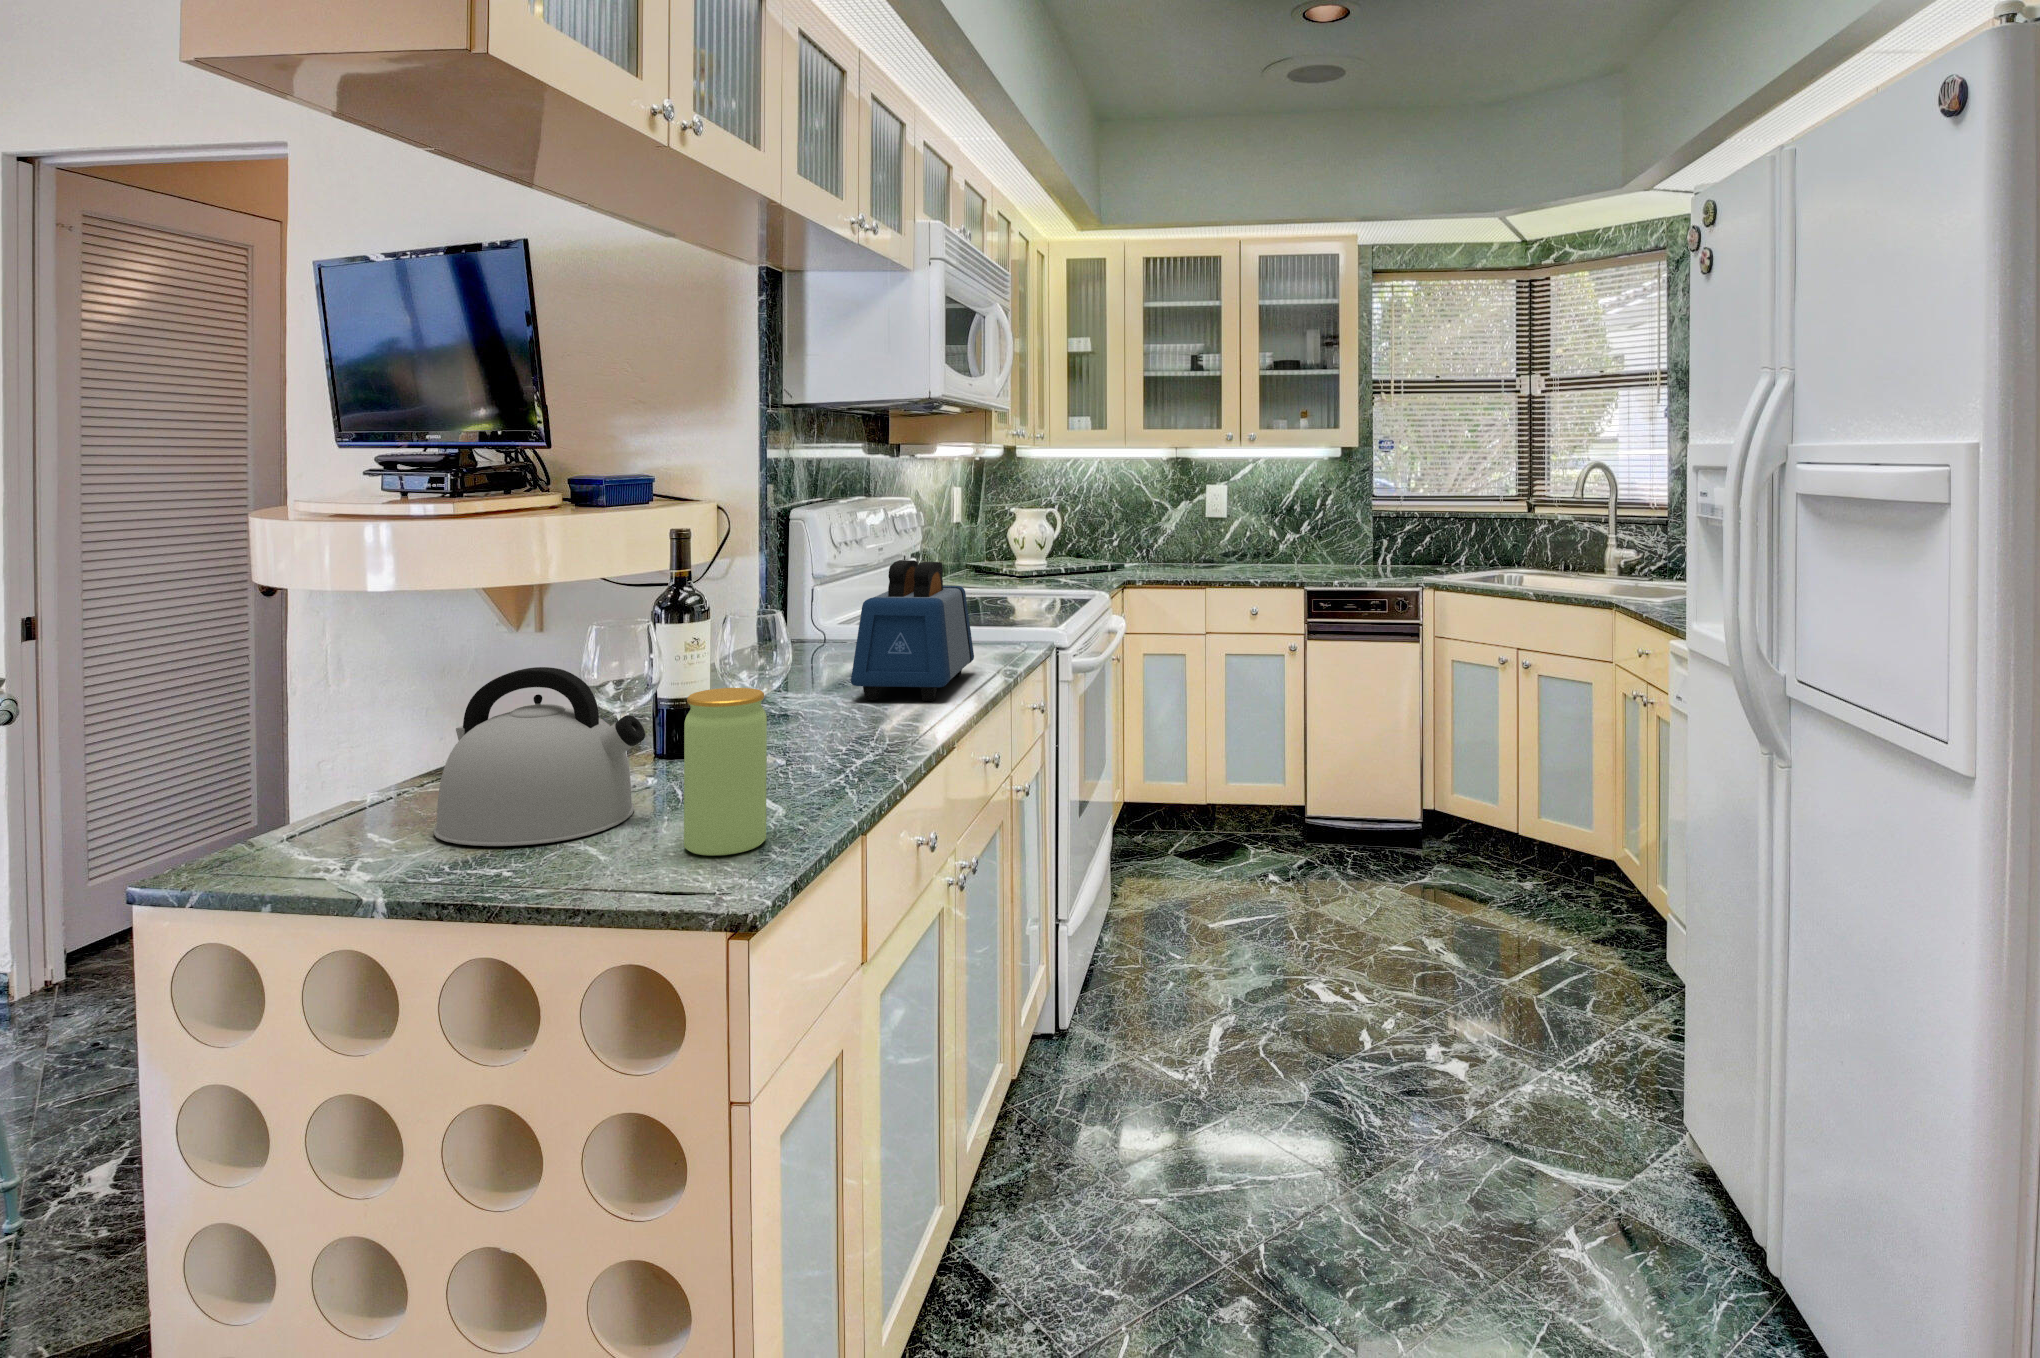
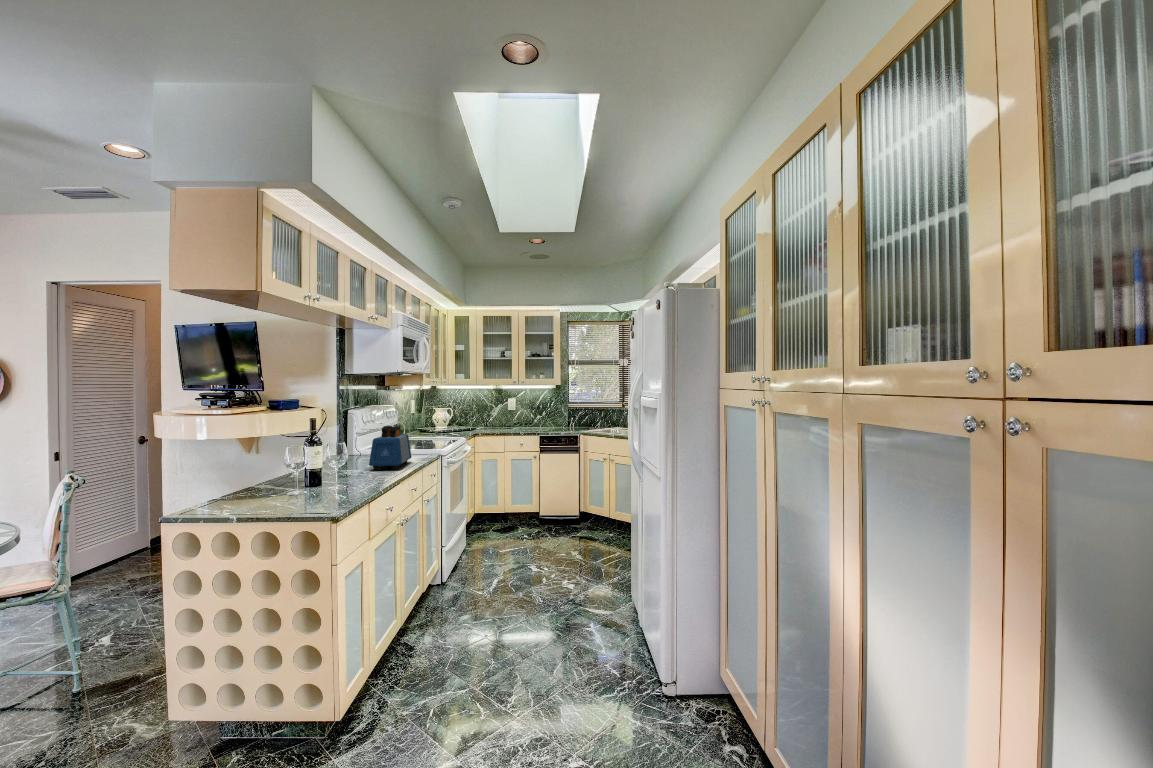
kettle: present [433,667,645,846] -> none [241,457,305,507]
jar: present [684,688,767,856] -> none [317,461,341,507]

